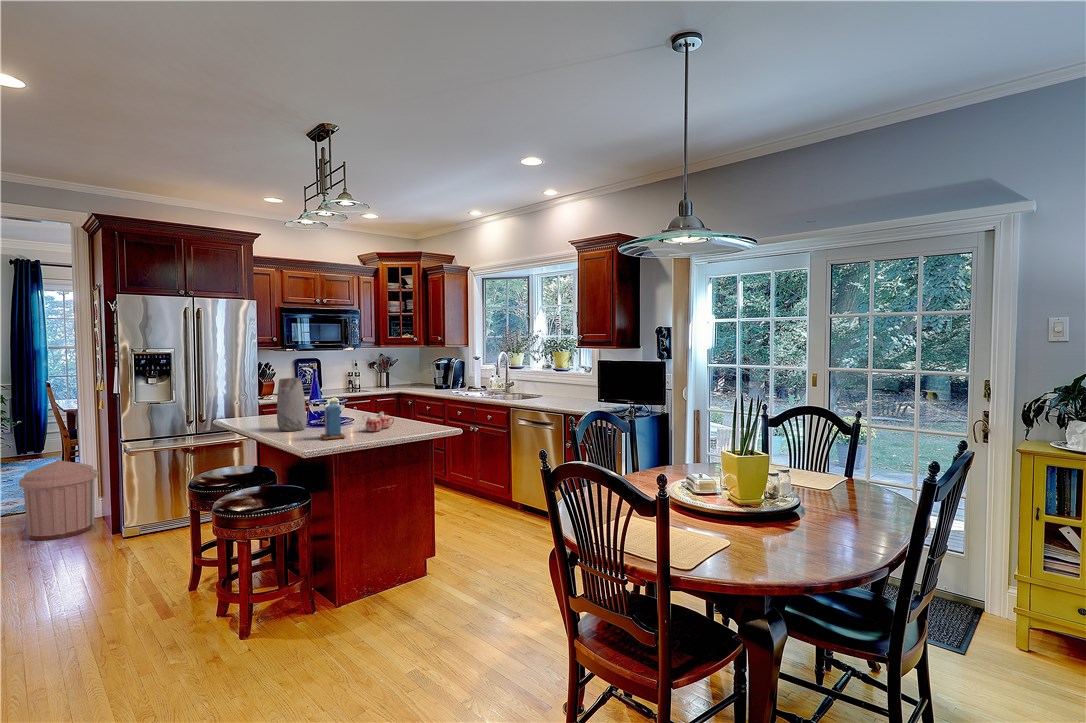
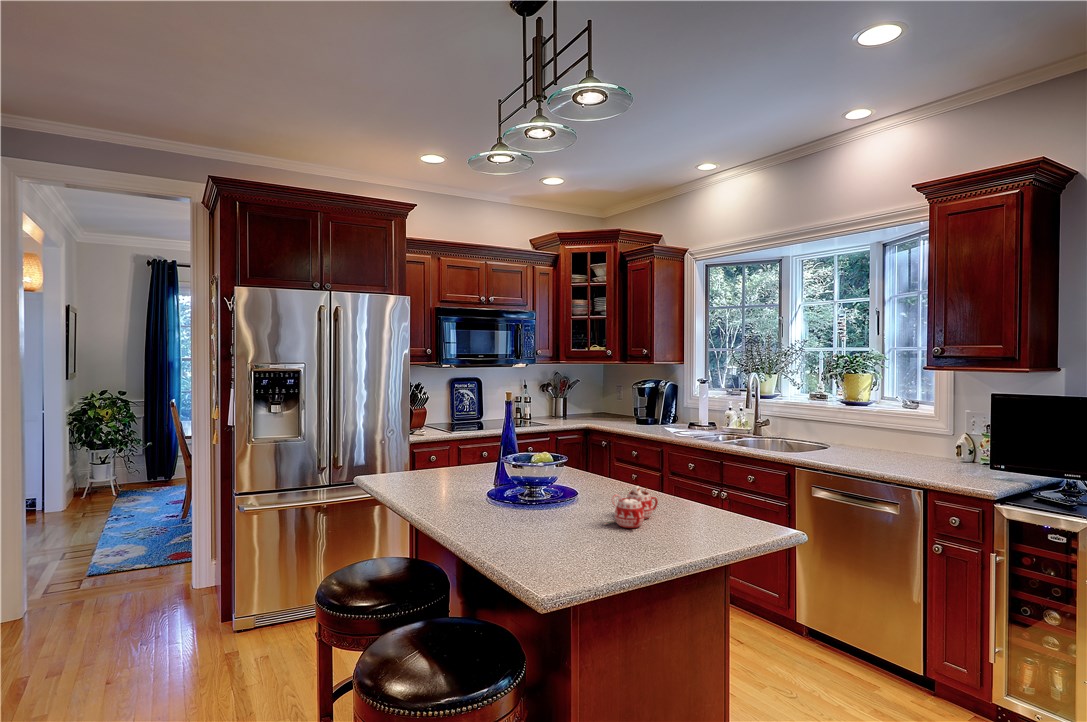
vase: present [277,378,307,431] -> none [457,419,504,515]
candle: present [321,401,345,440] -> none [542,469,592,550]
trash can: present [19,459,98,541] -> none [115,511,210,624]

